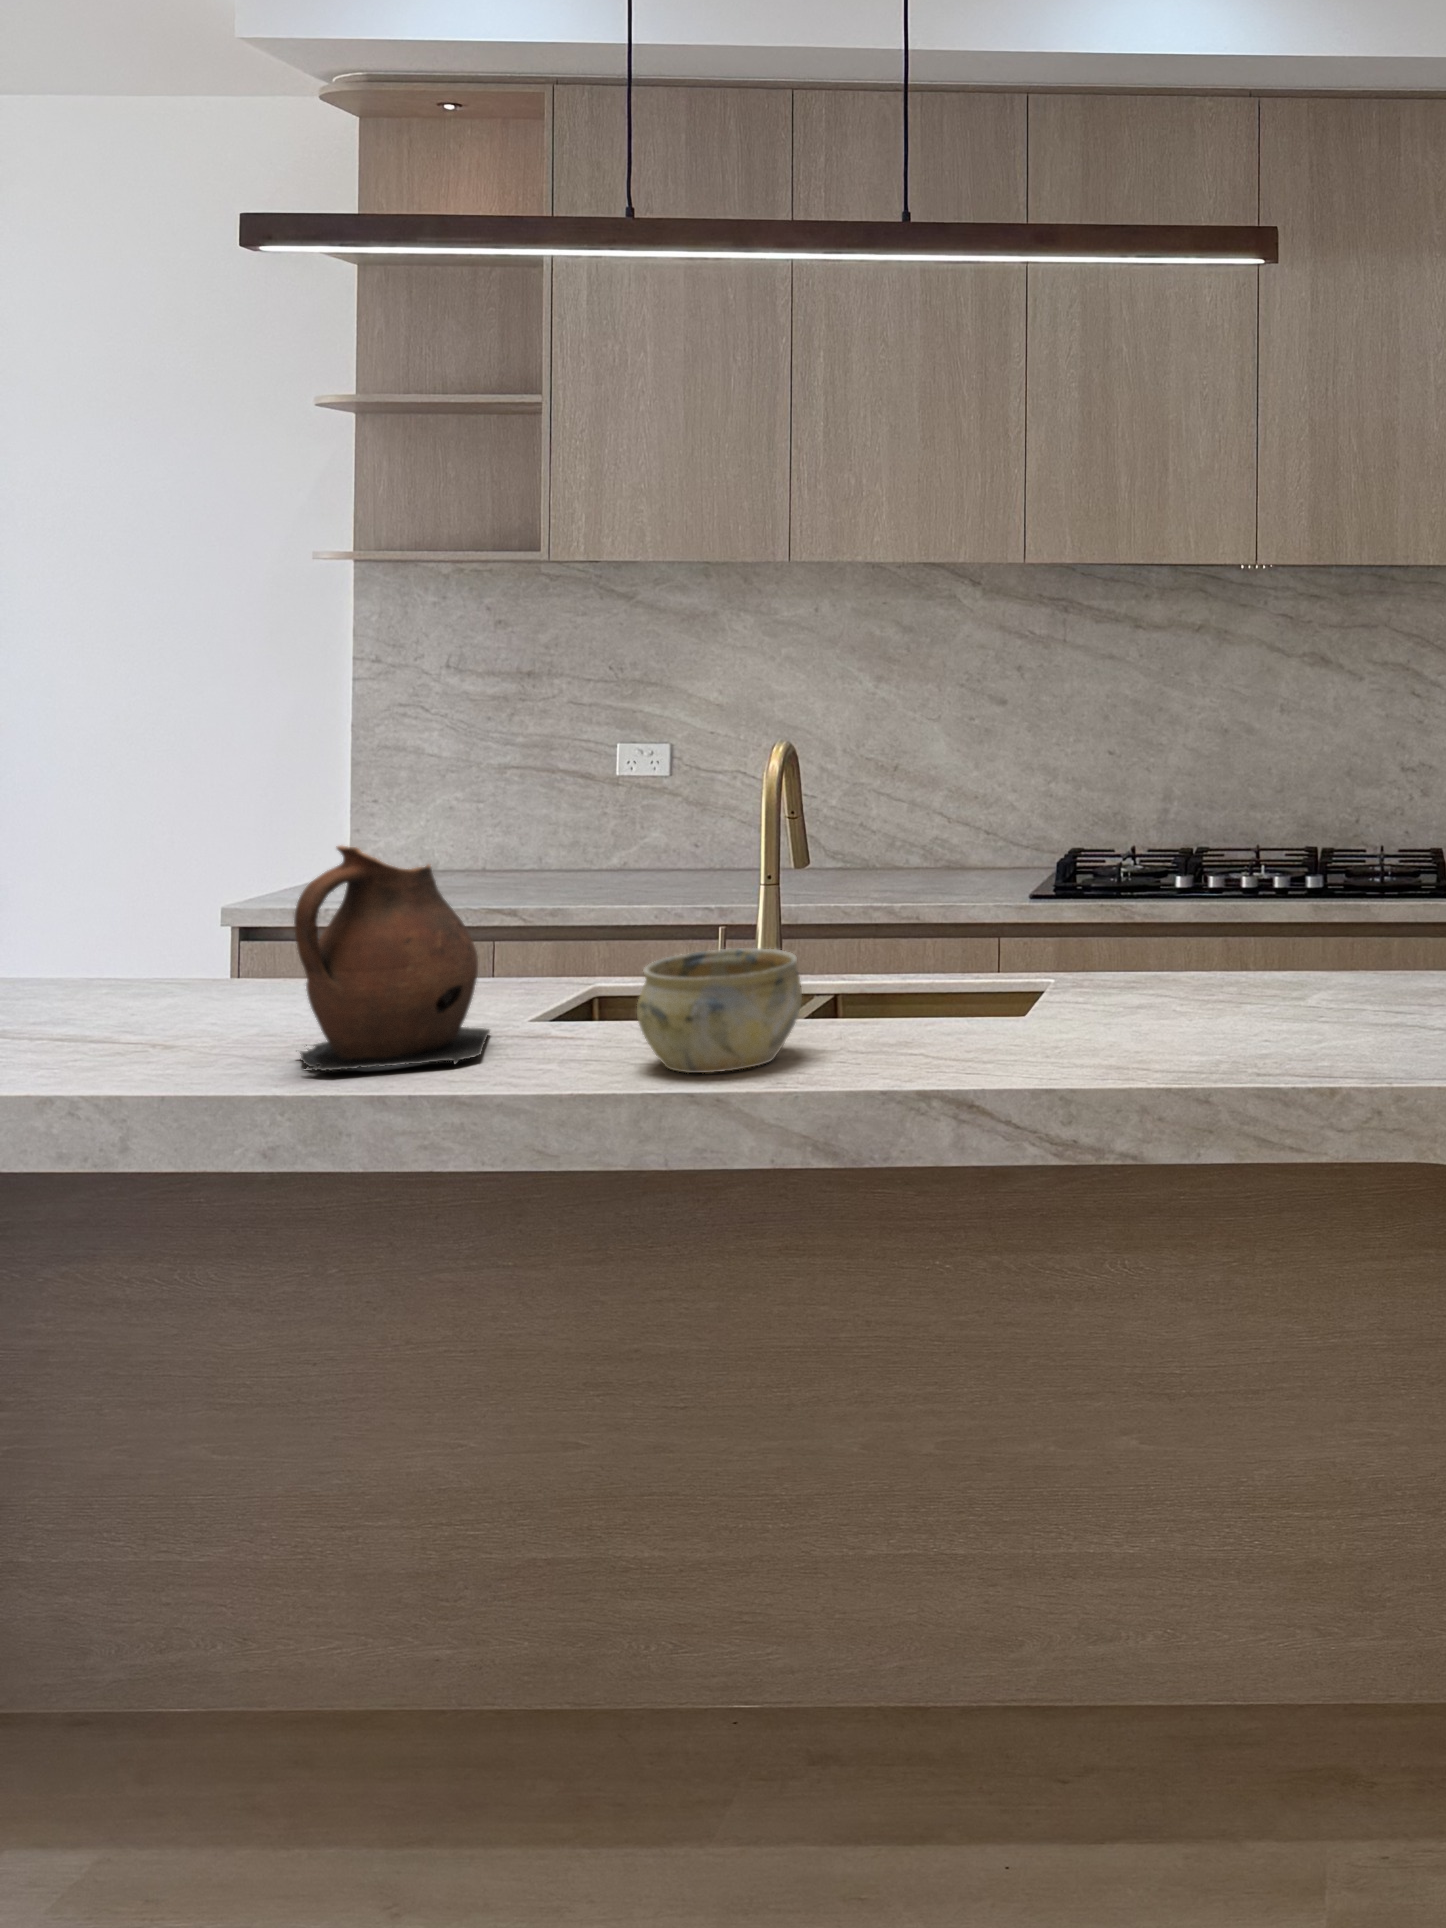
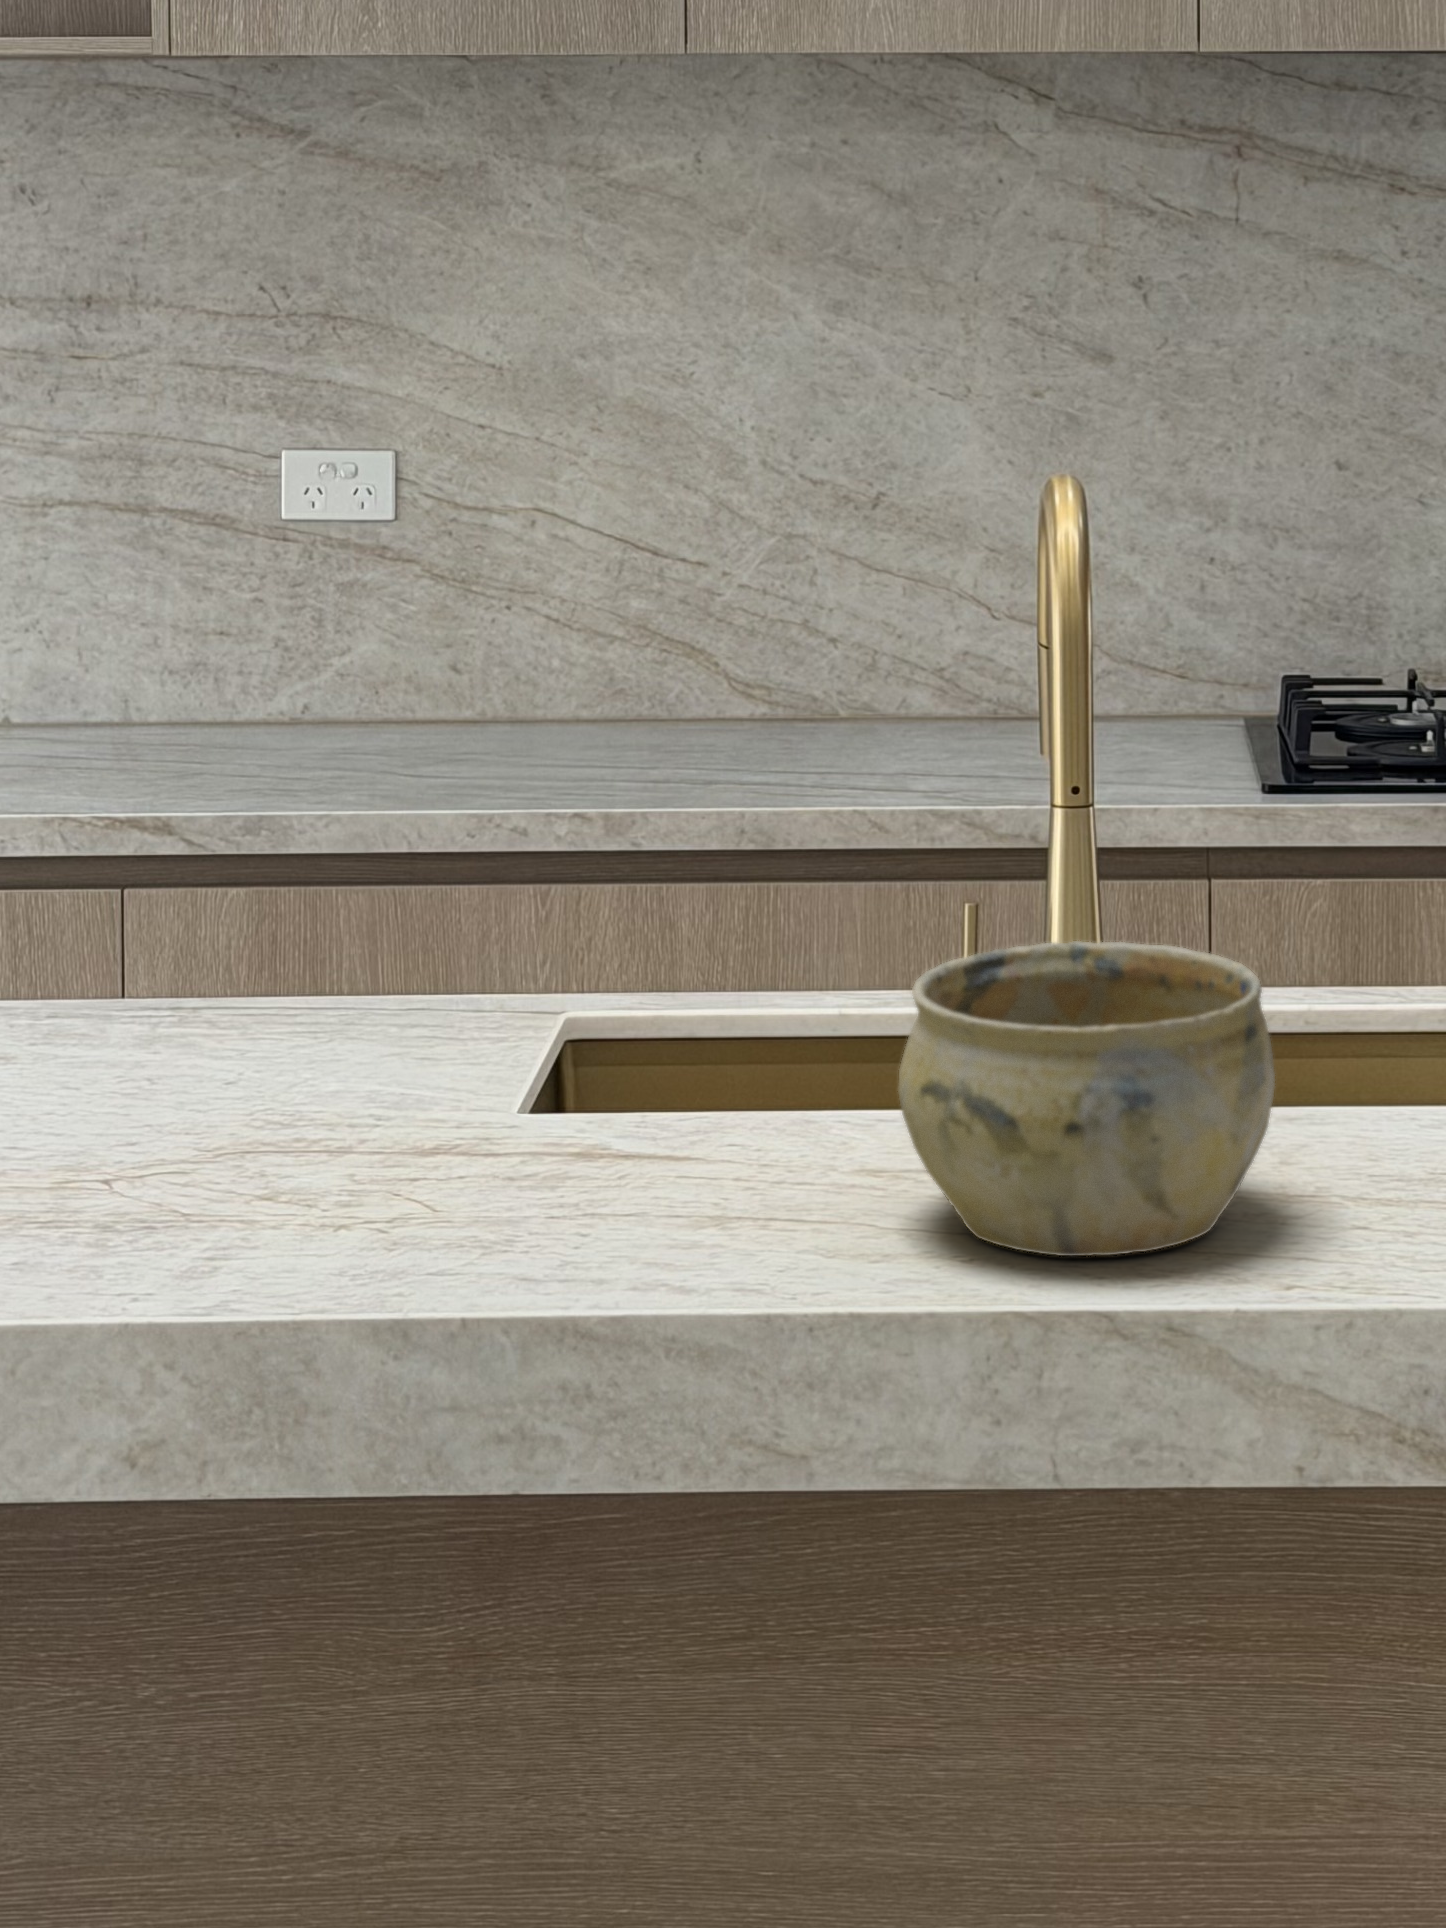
ceramic pitcher: present [294,846,490,1071] -> none [61,696,511,1243]

